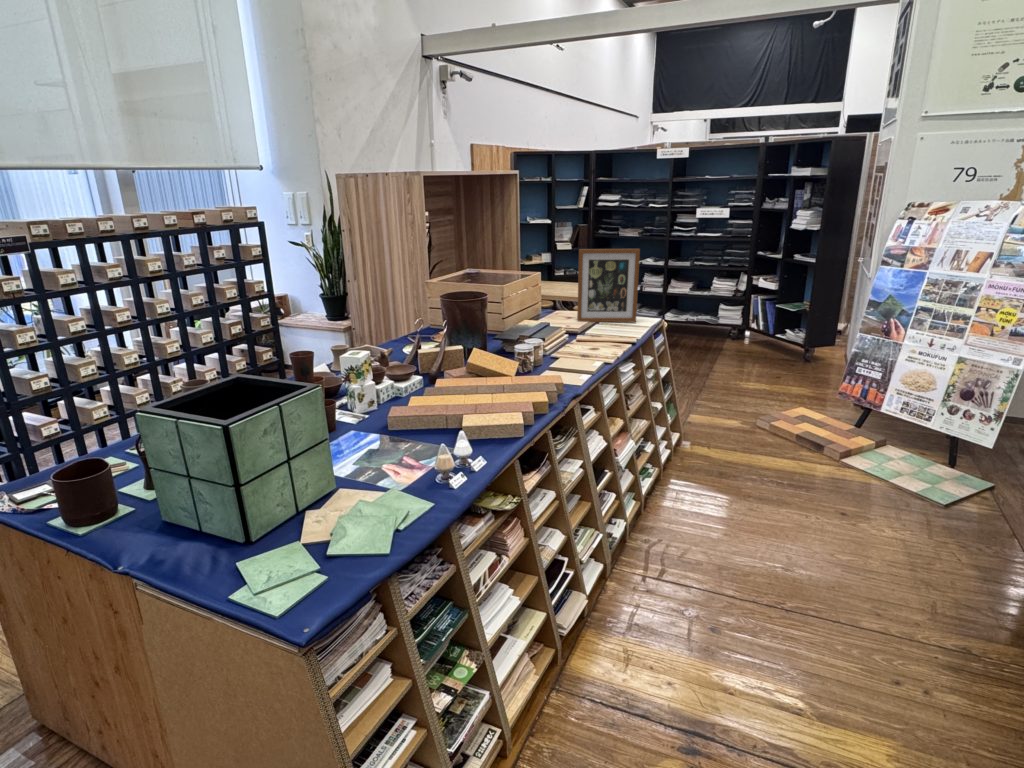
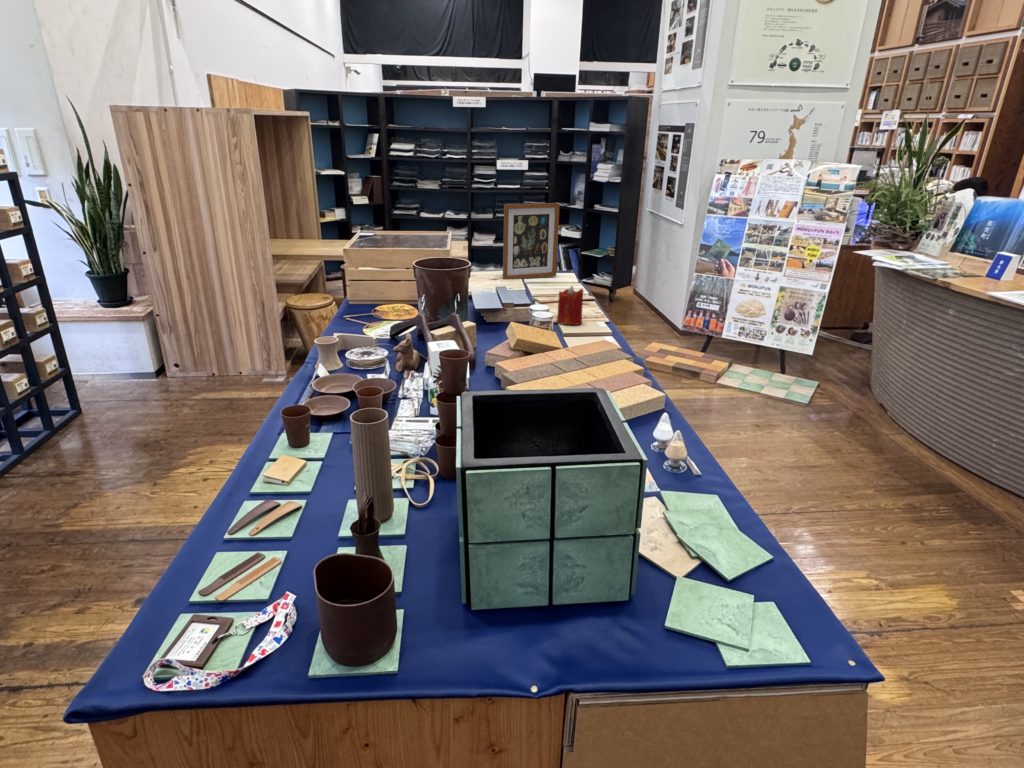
candle: none [557,328,583,368] -> present [557,286,583,325]

